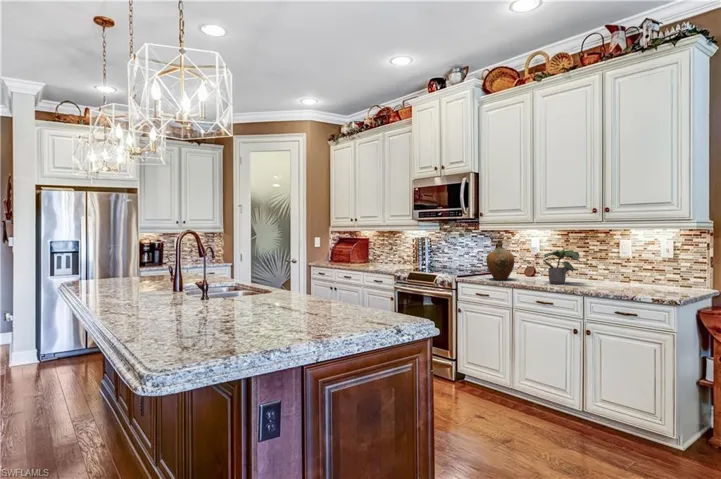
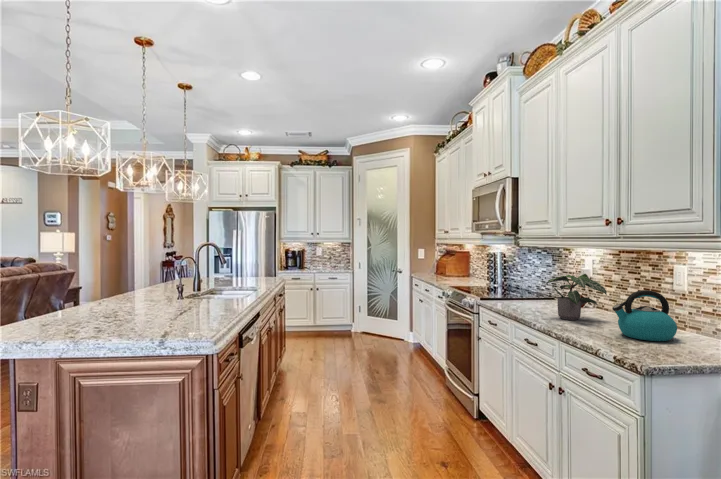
ceramic jug: present [486,240,514,280] -> none [503,259,539,307]
kettle: none [609,257,647,289] -> present [612,290,677,341]

